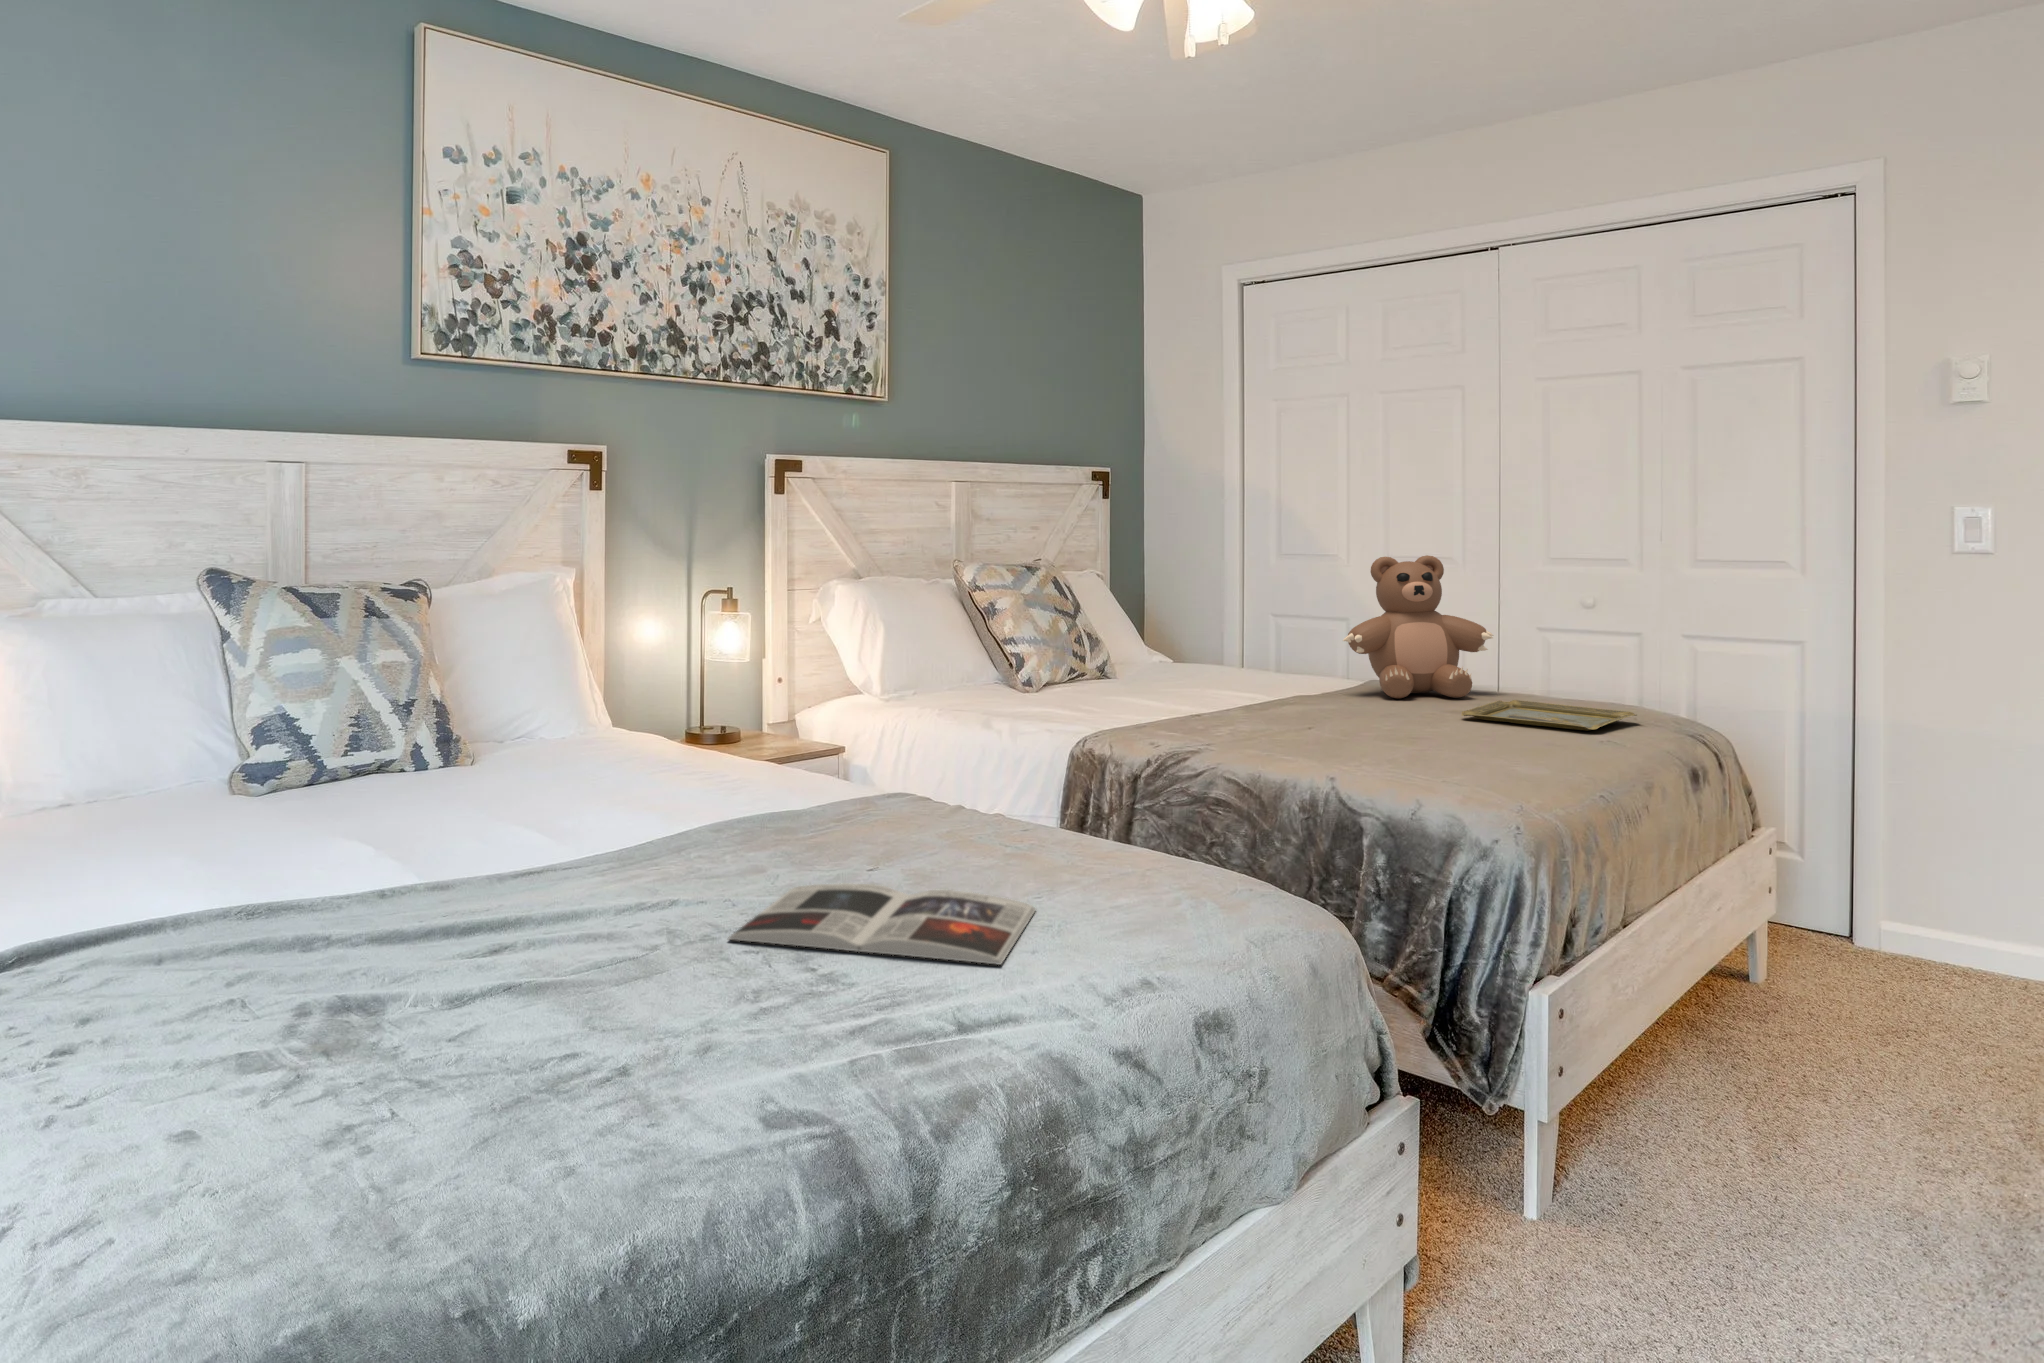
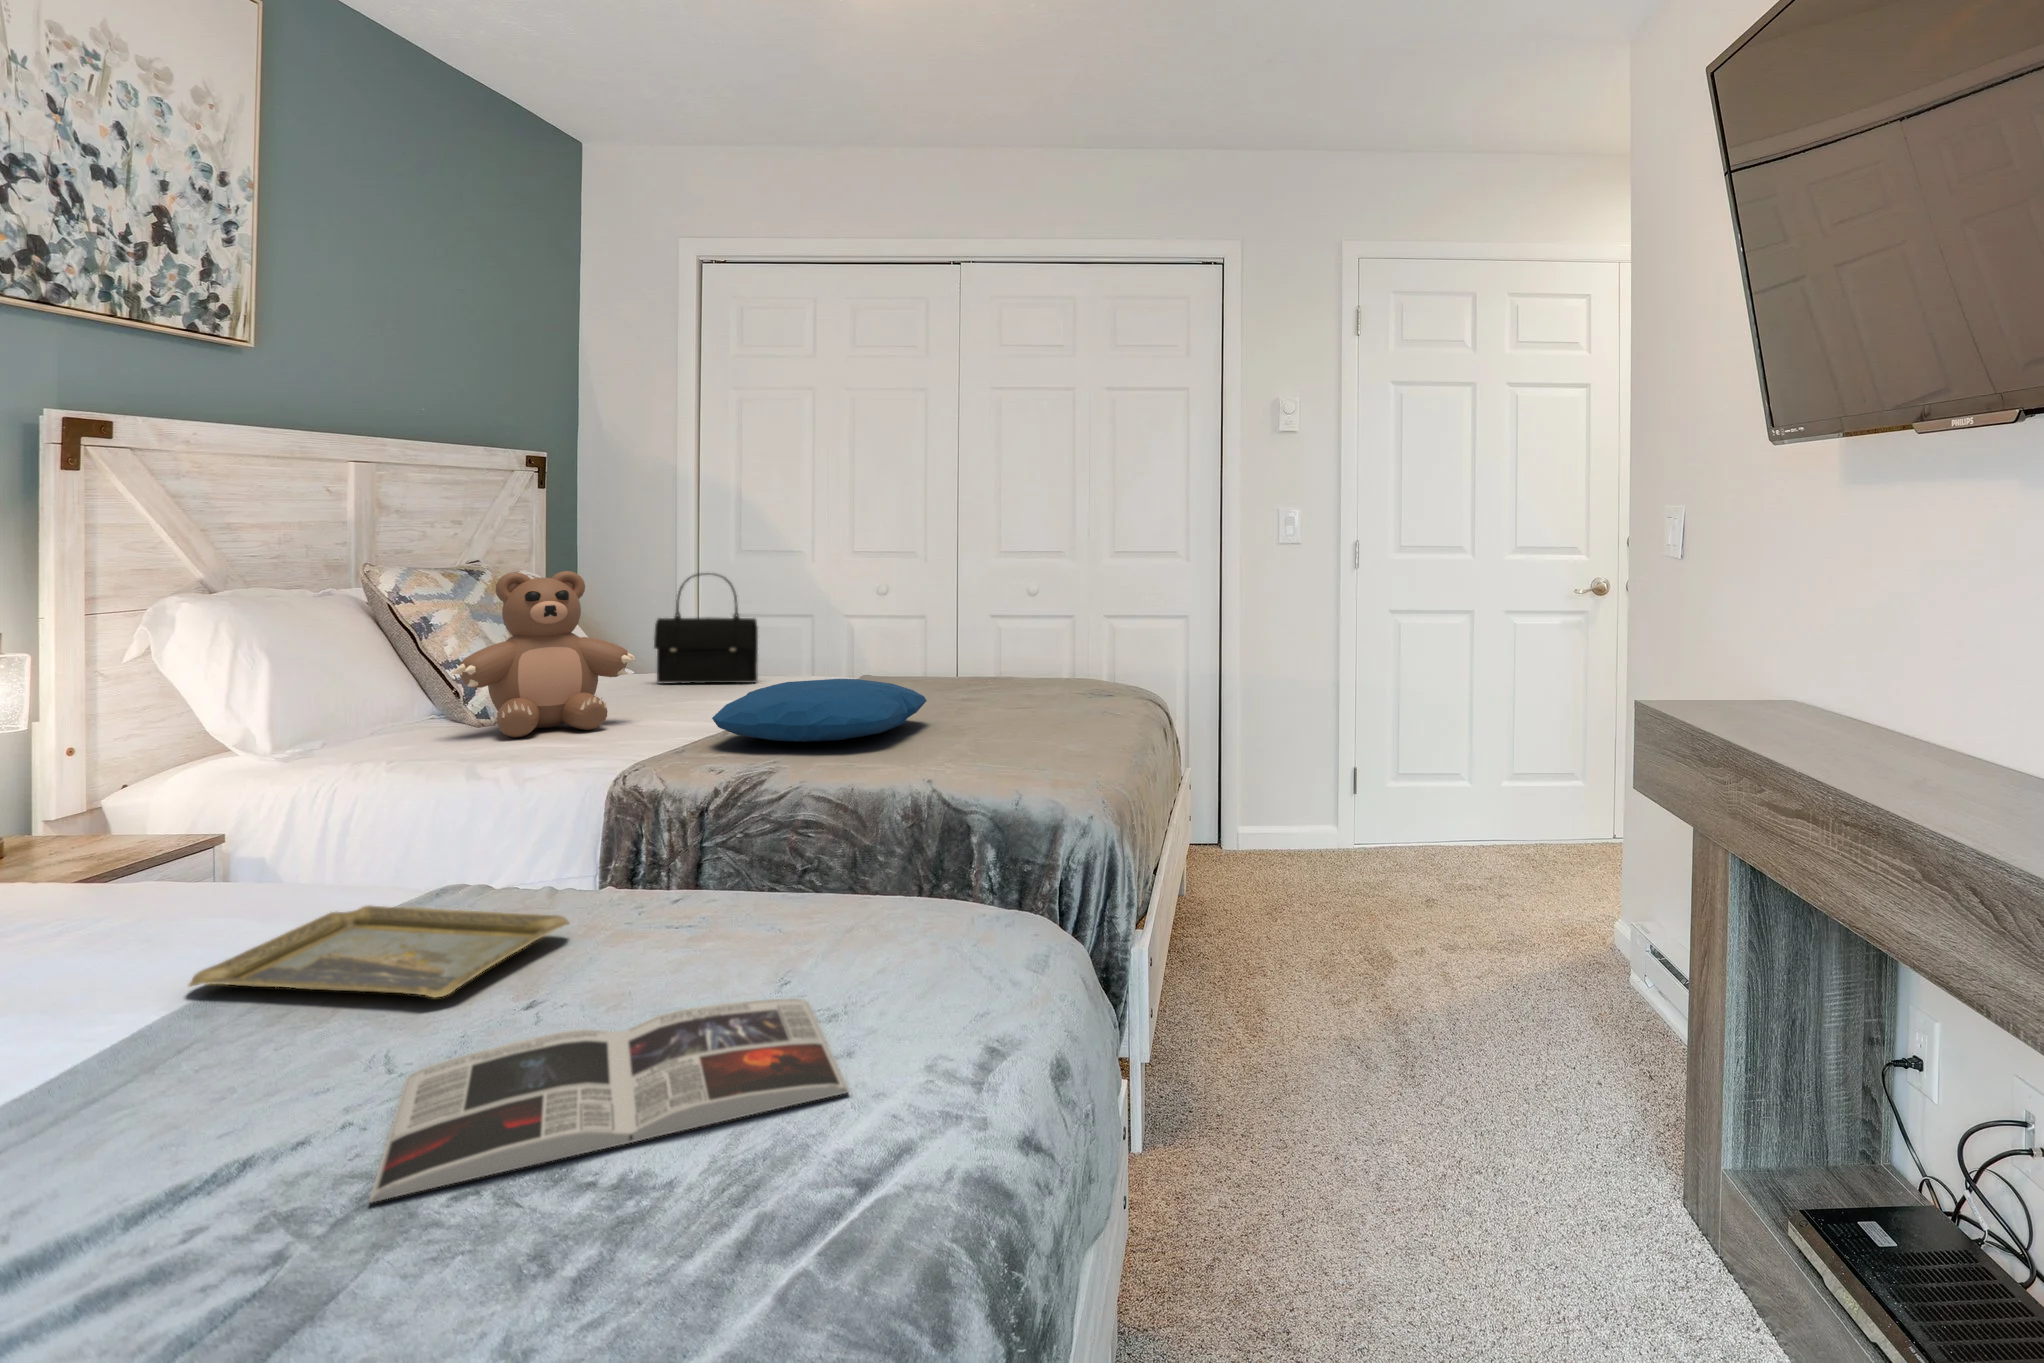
teddy bear: present [1343,555,1493,698] -> present [452,571,635,737]
handbag: none [1179,567,1273,676] -> present [654,573,758,683]
pillow: none [1169,673,1389,731] -> present [712,679,927,742]
tray: present [1462,700,1637,731] -> present [189,906,569,997]

